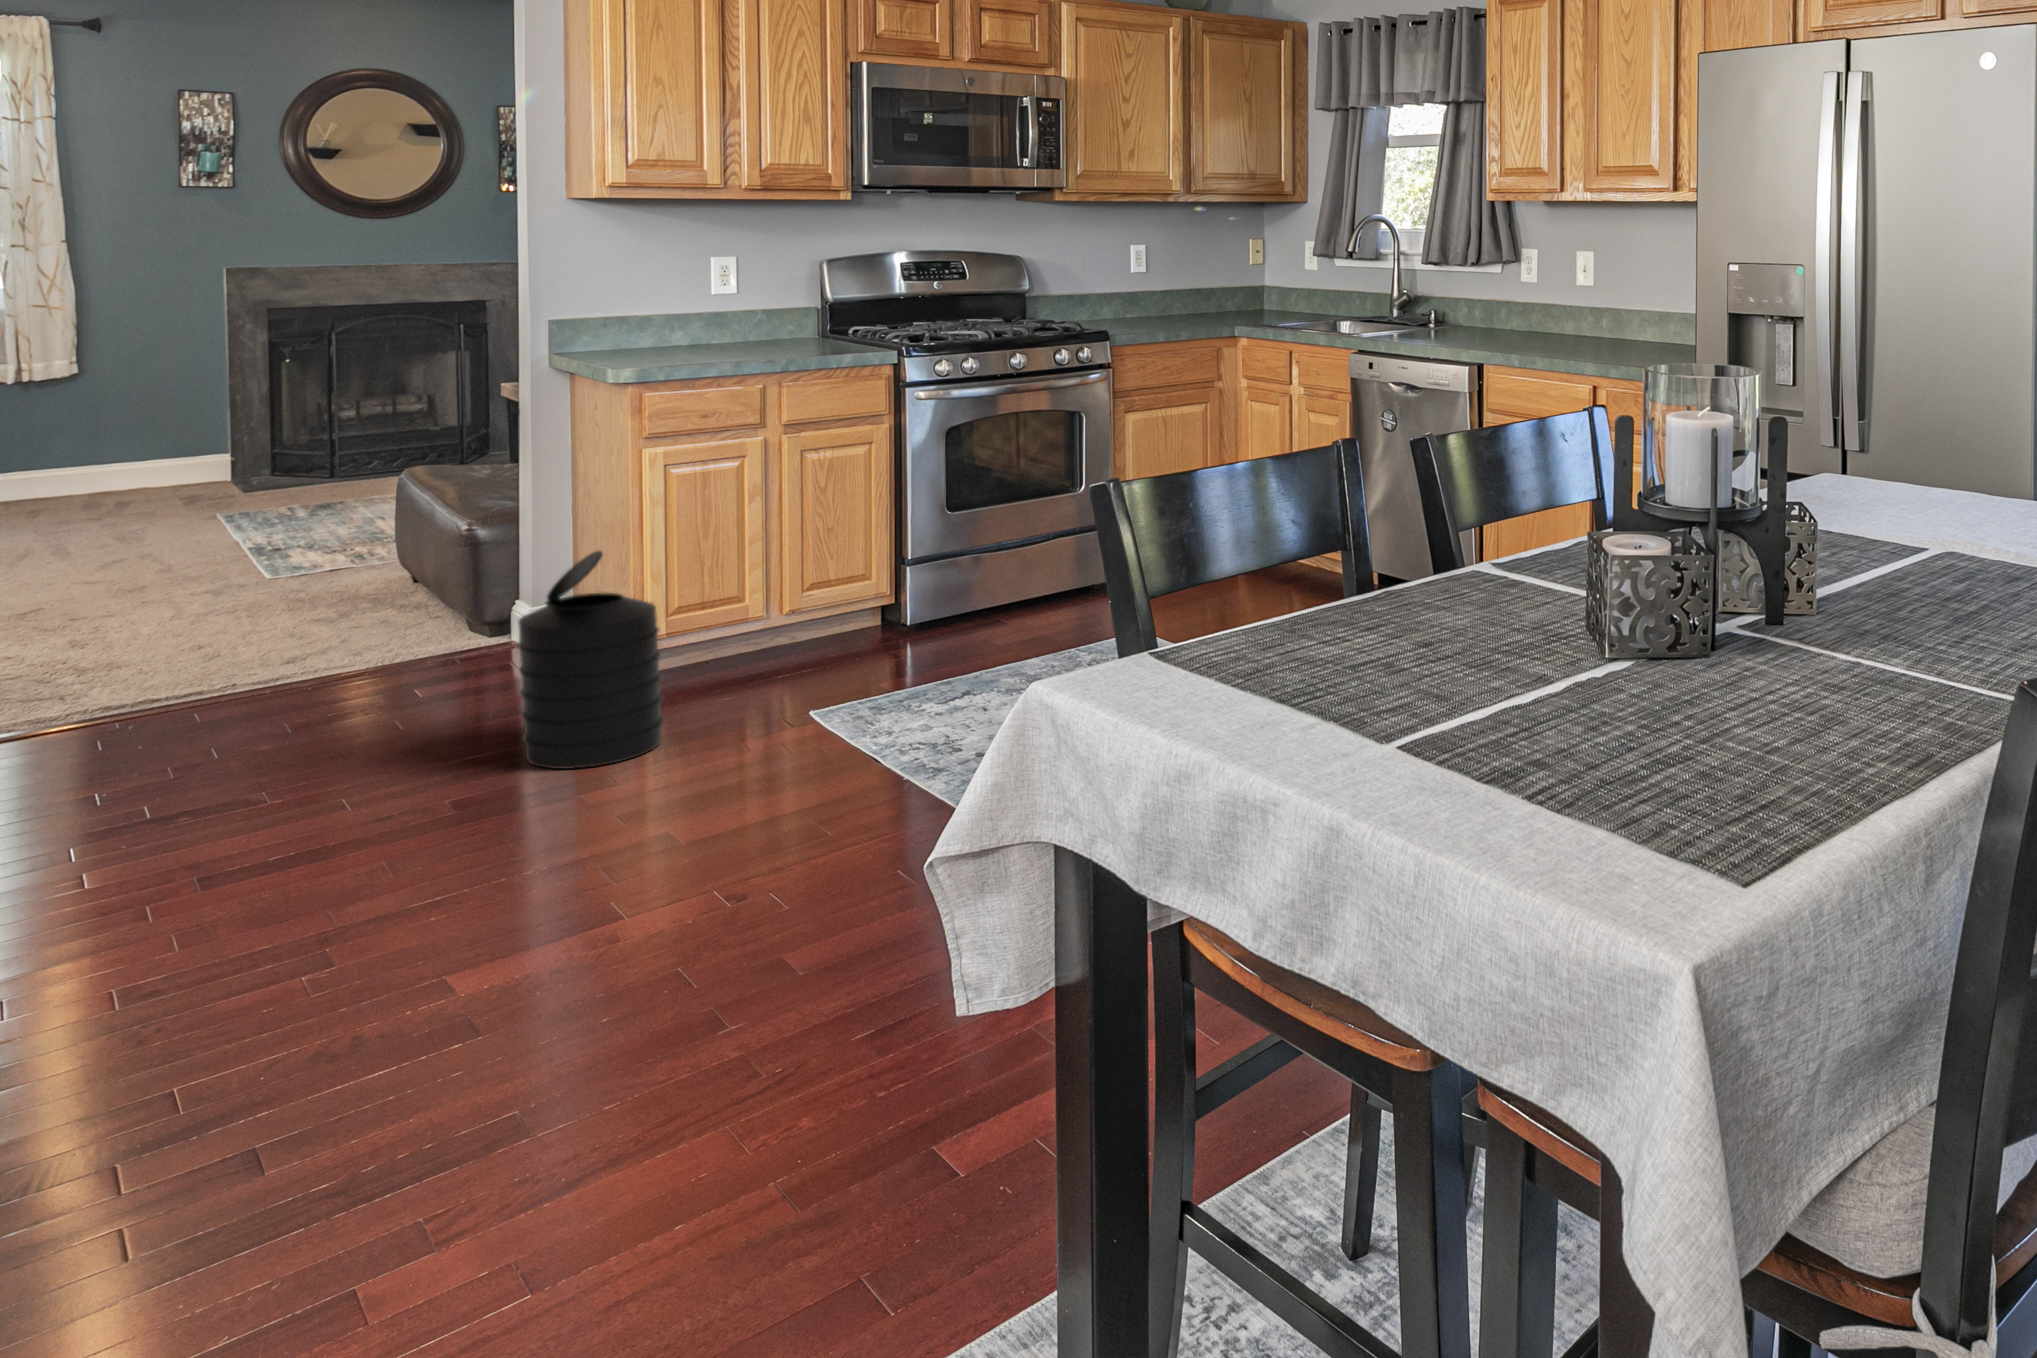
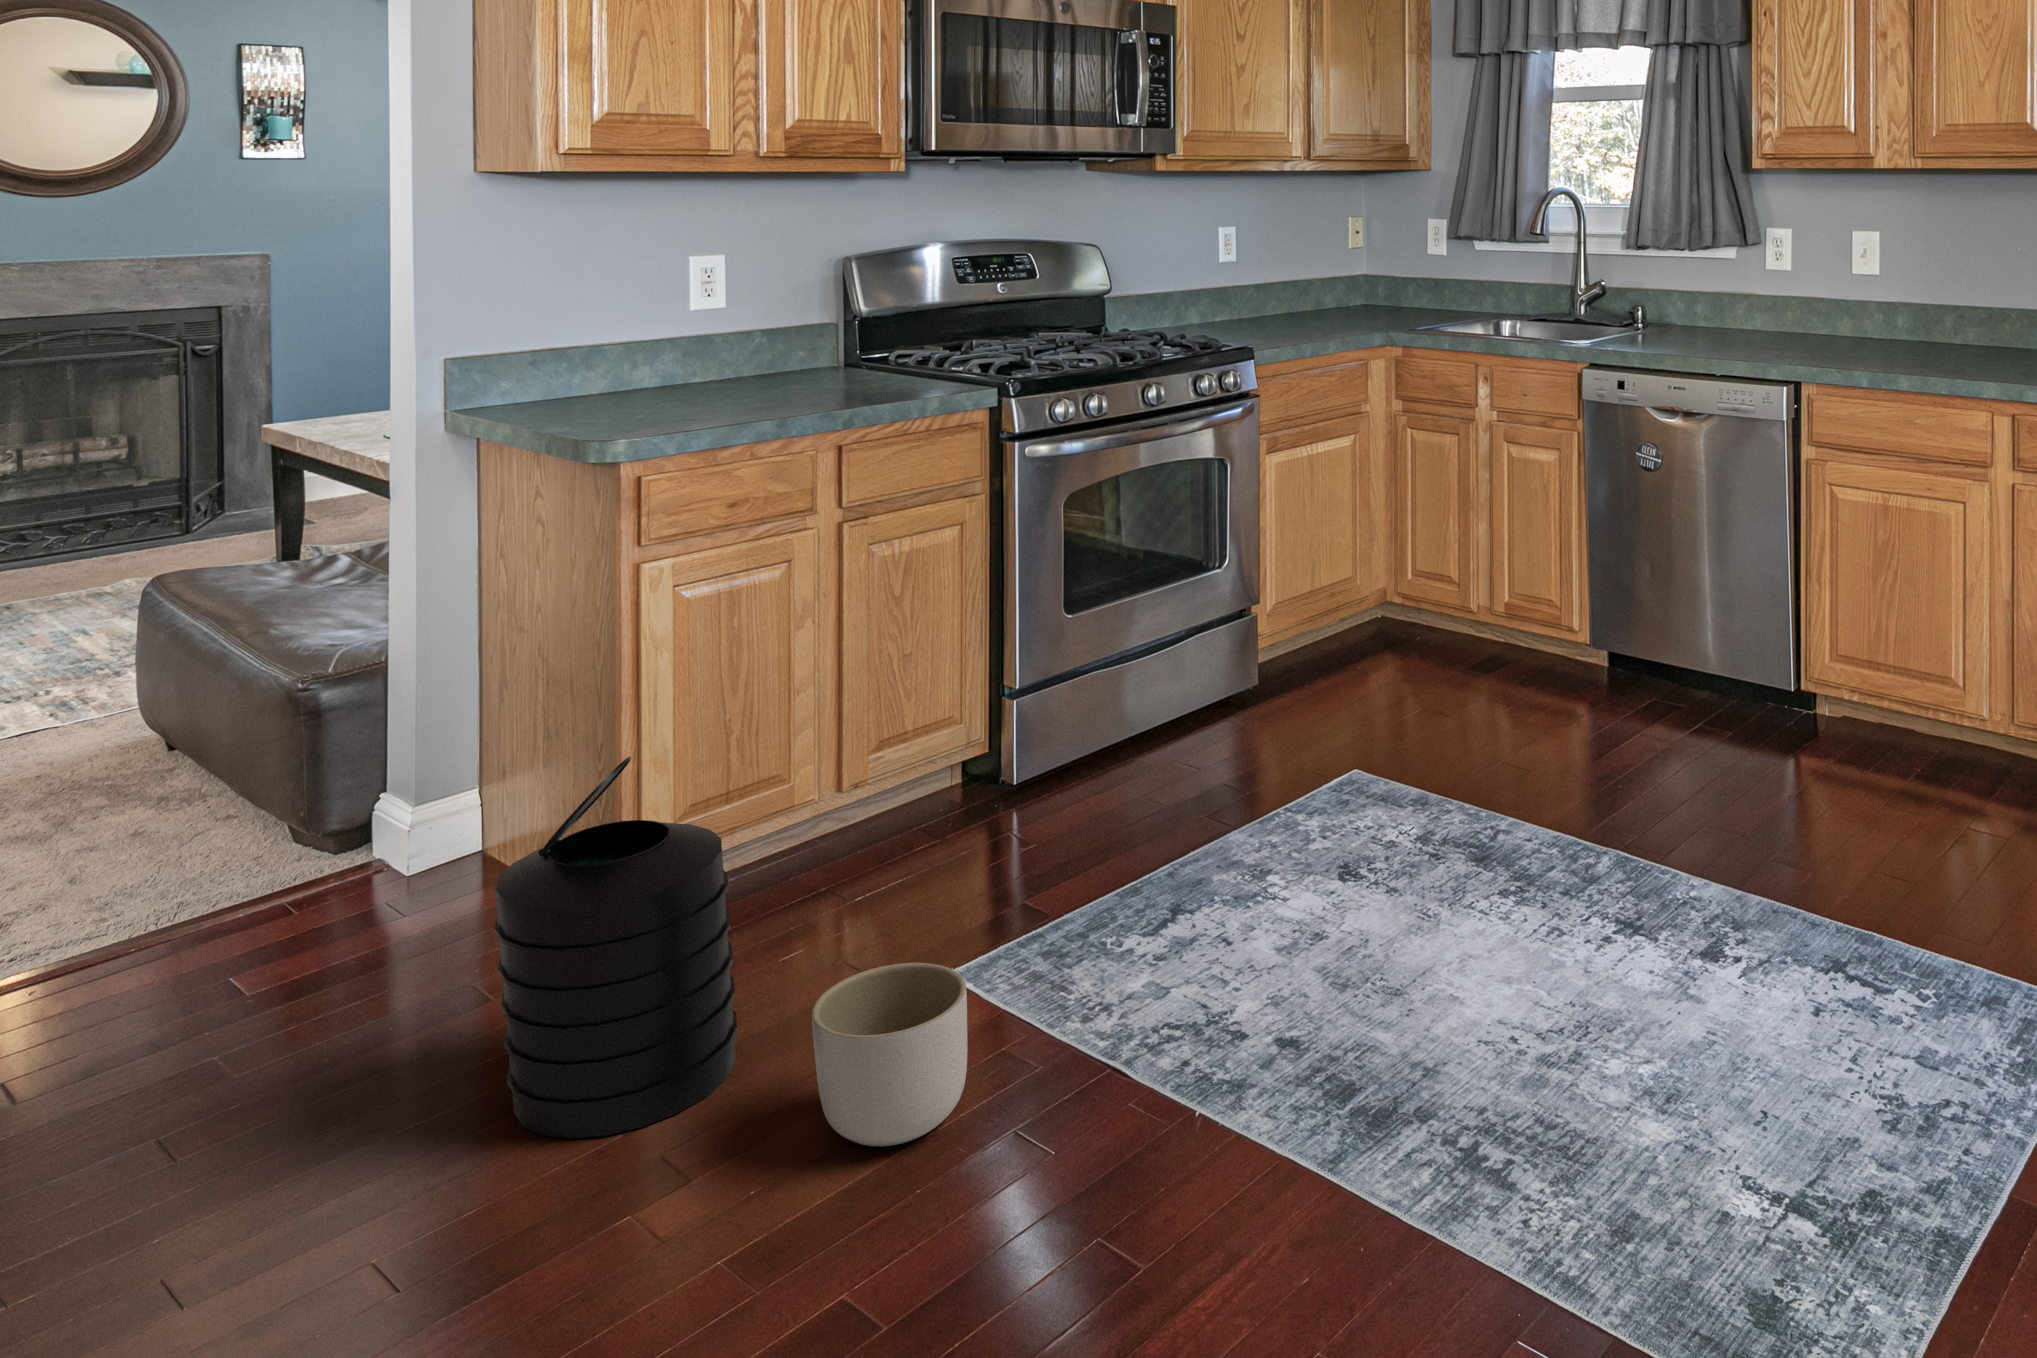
planter: none [687,683,783,780] -> present [812,963,967,1146]

